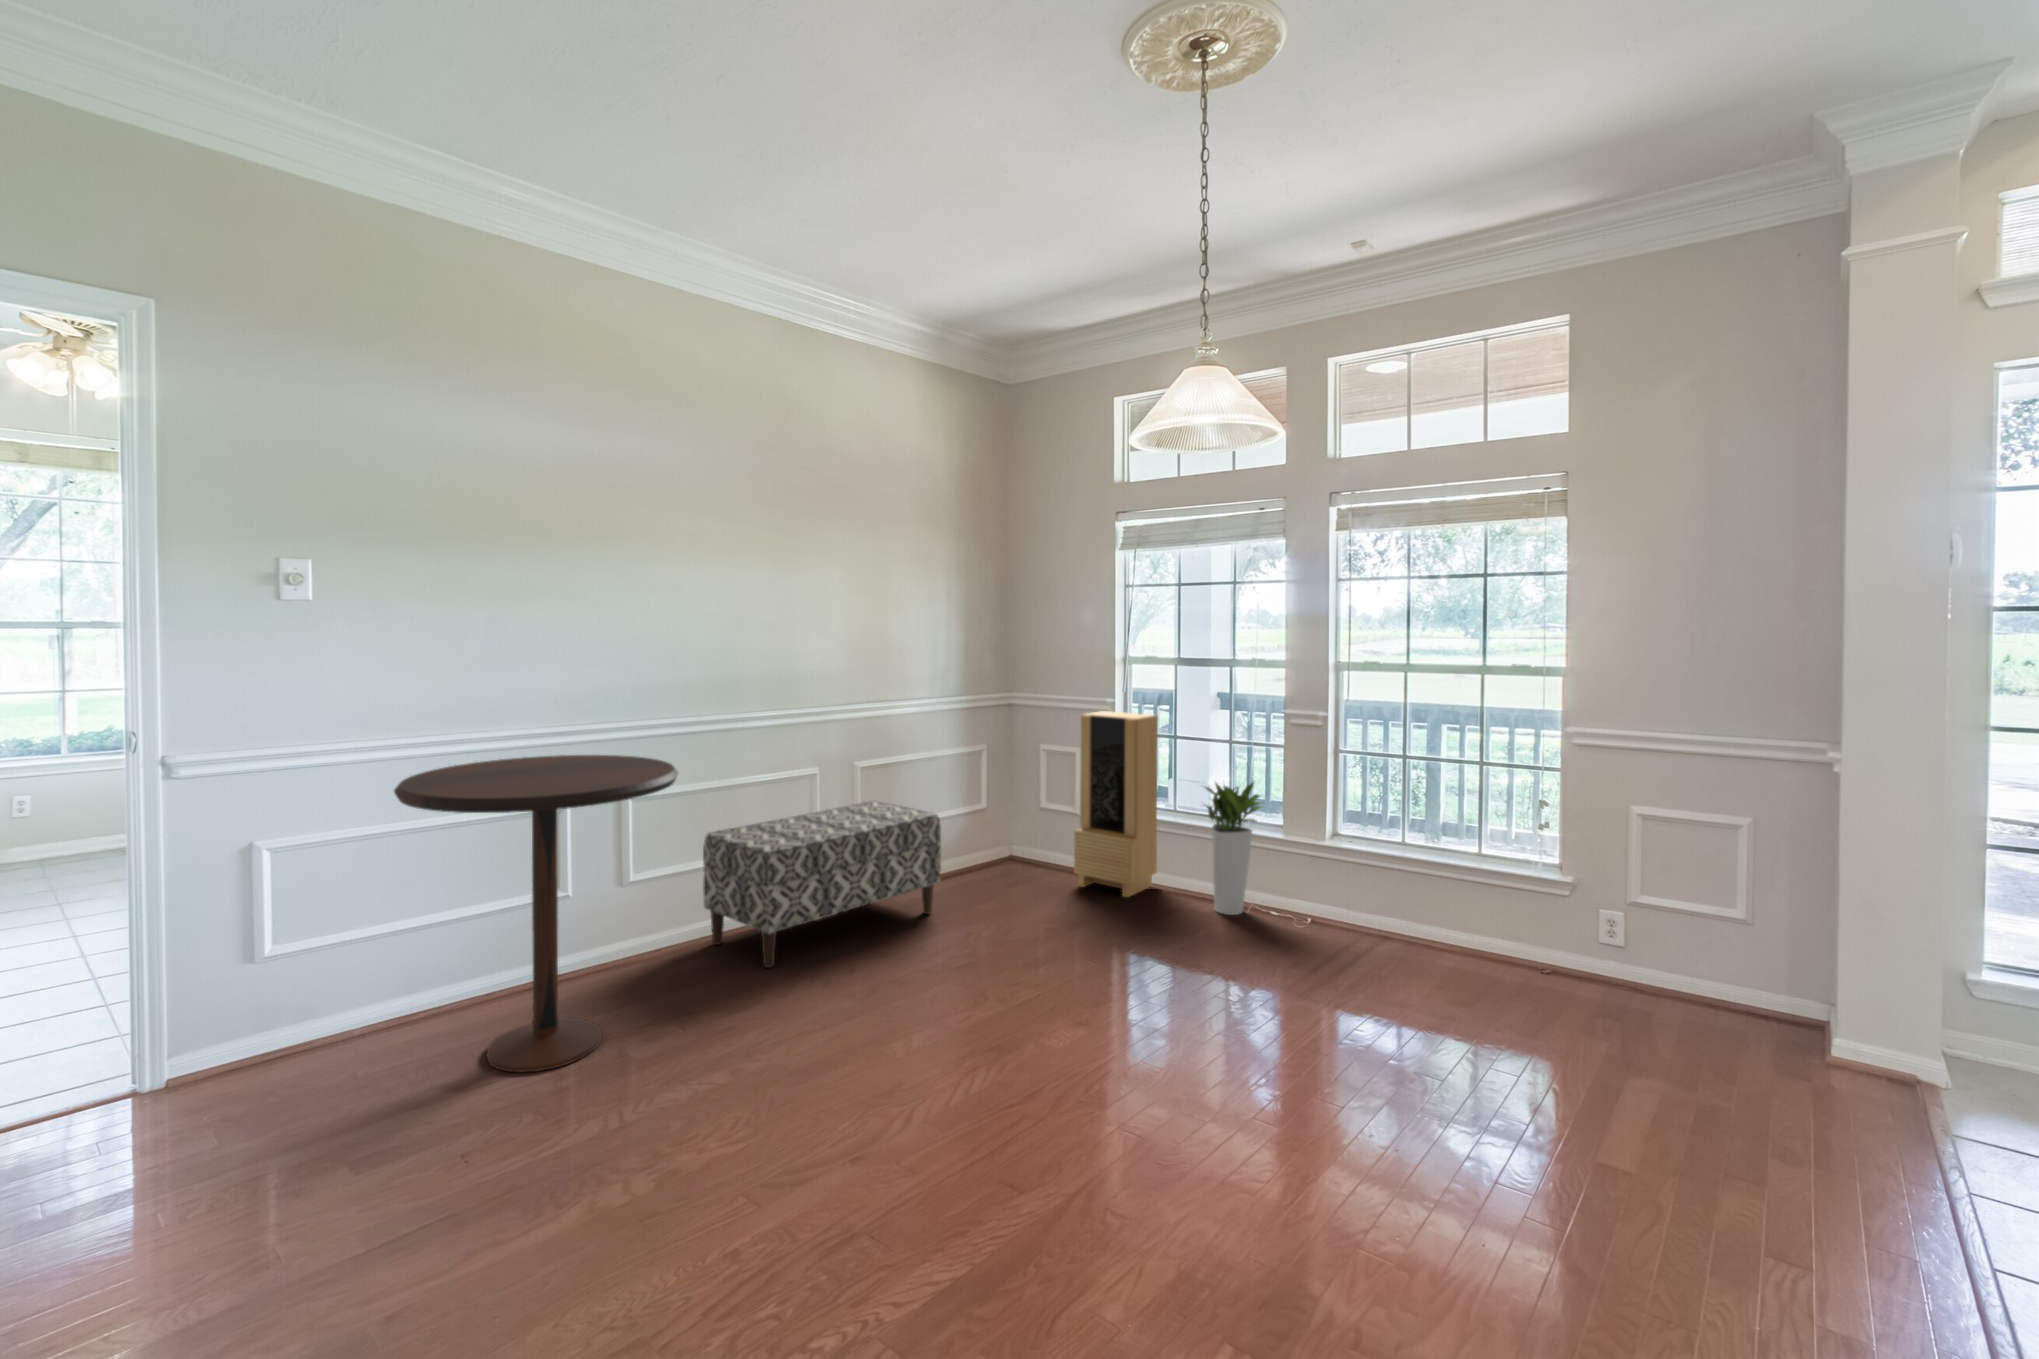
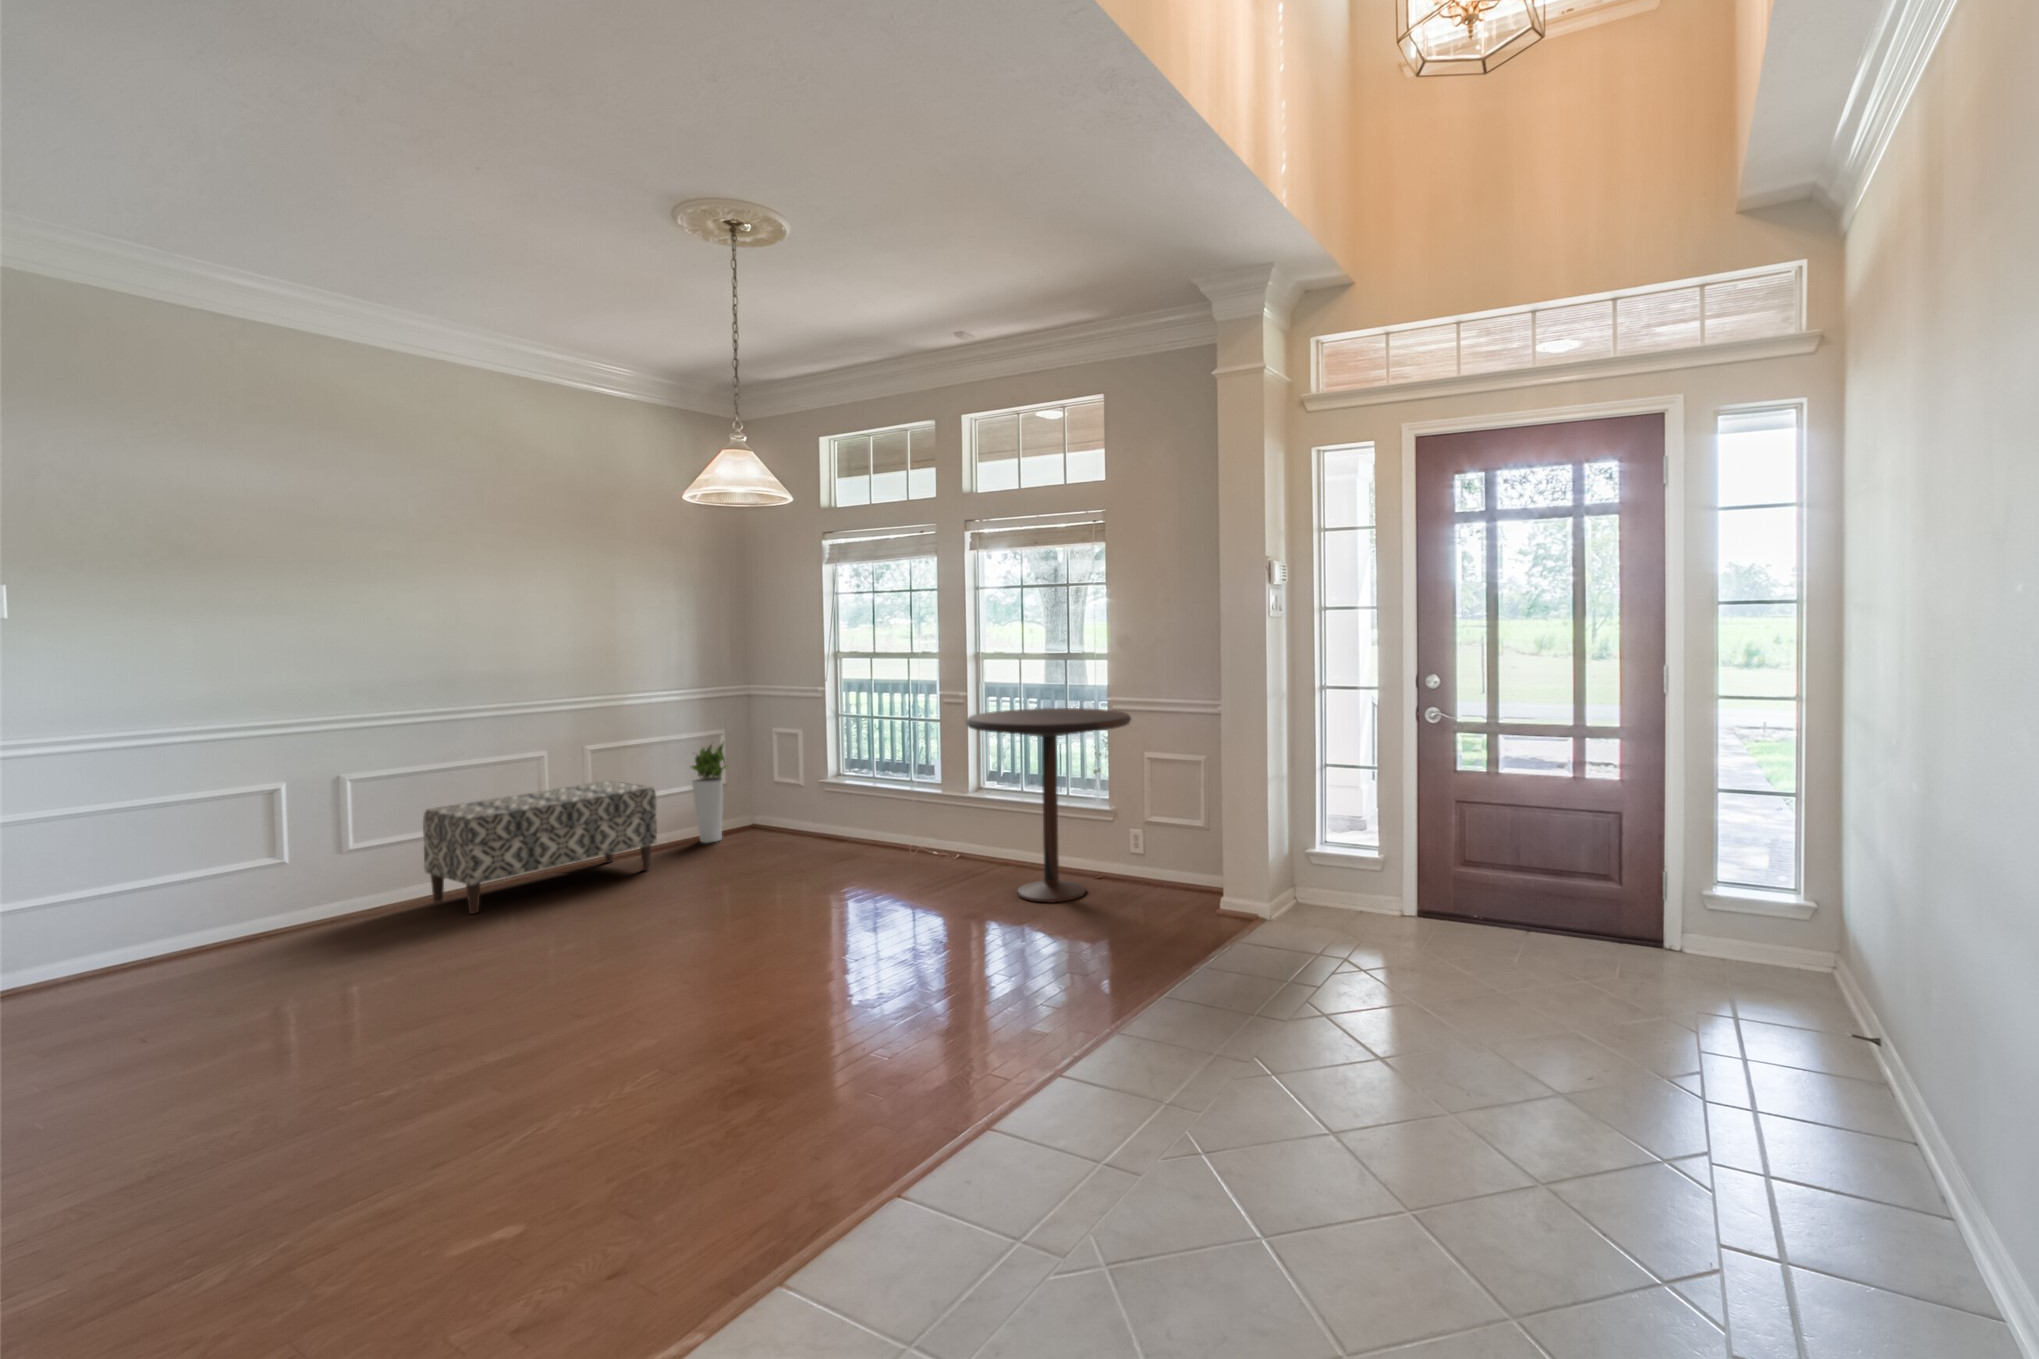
storage cabinet: present [1074,711,1158,897] -> none [791,699,863,849]
pedestal table: present [394,755,678,1072] -> present [966,708,1131,902]
planter: present [1205,783,1261,915] -> present [691,744,727,843]

